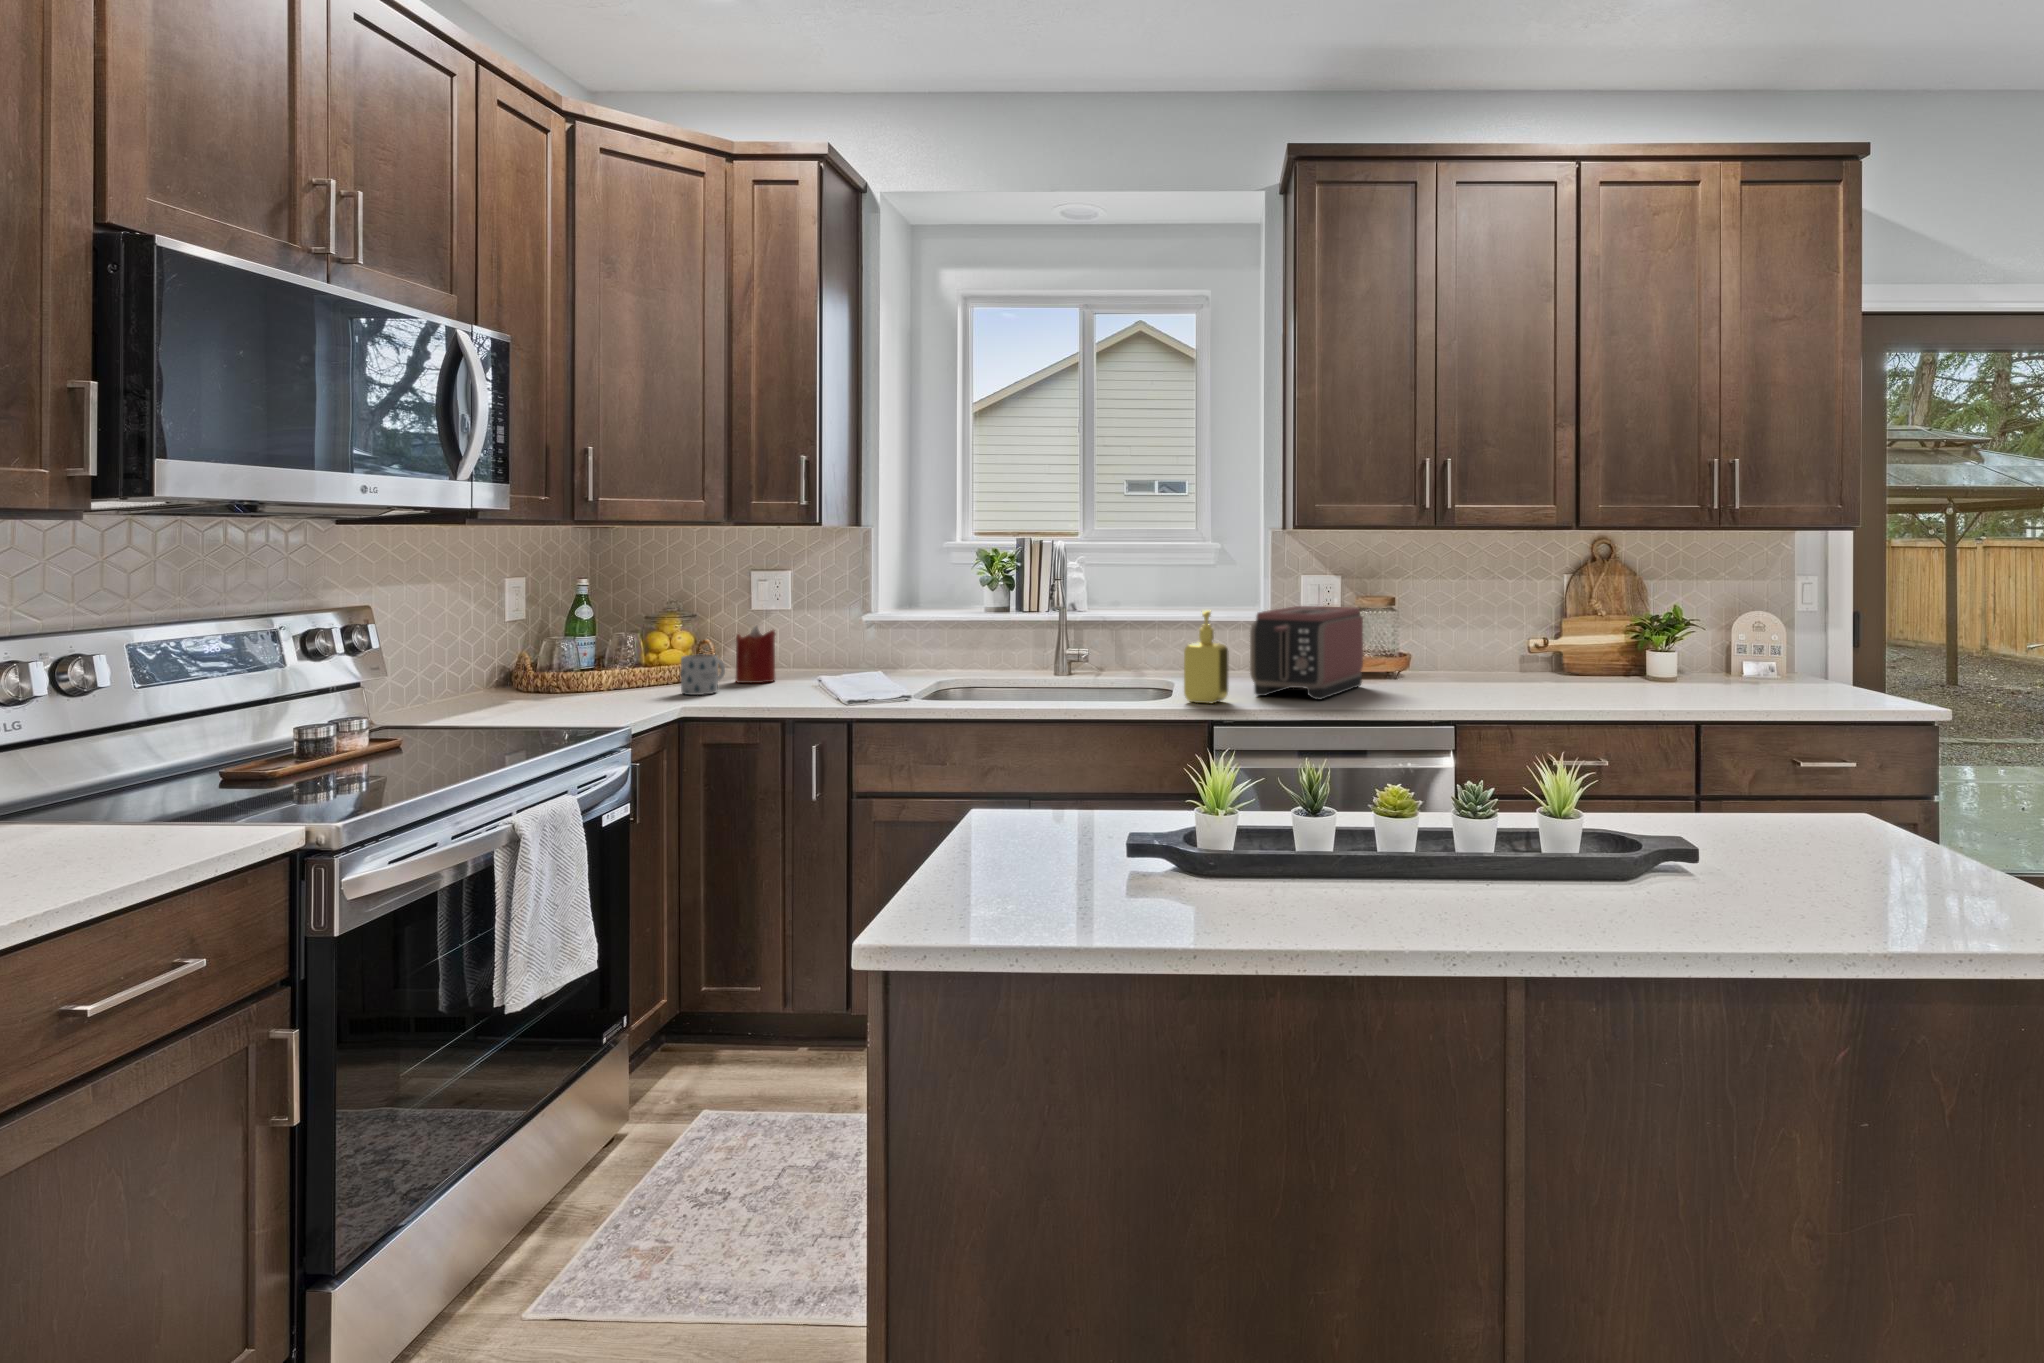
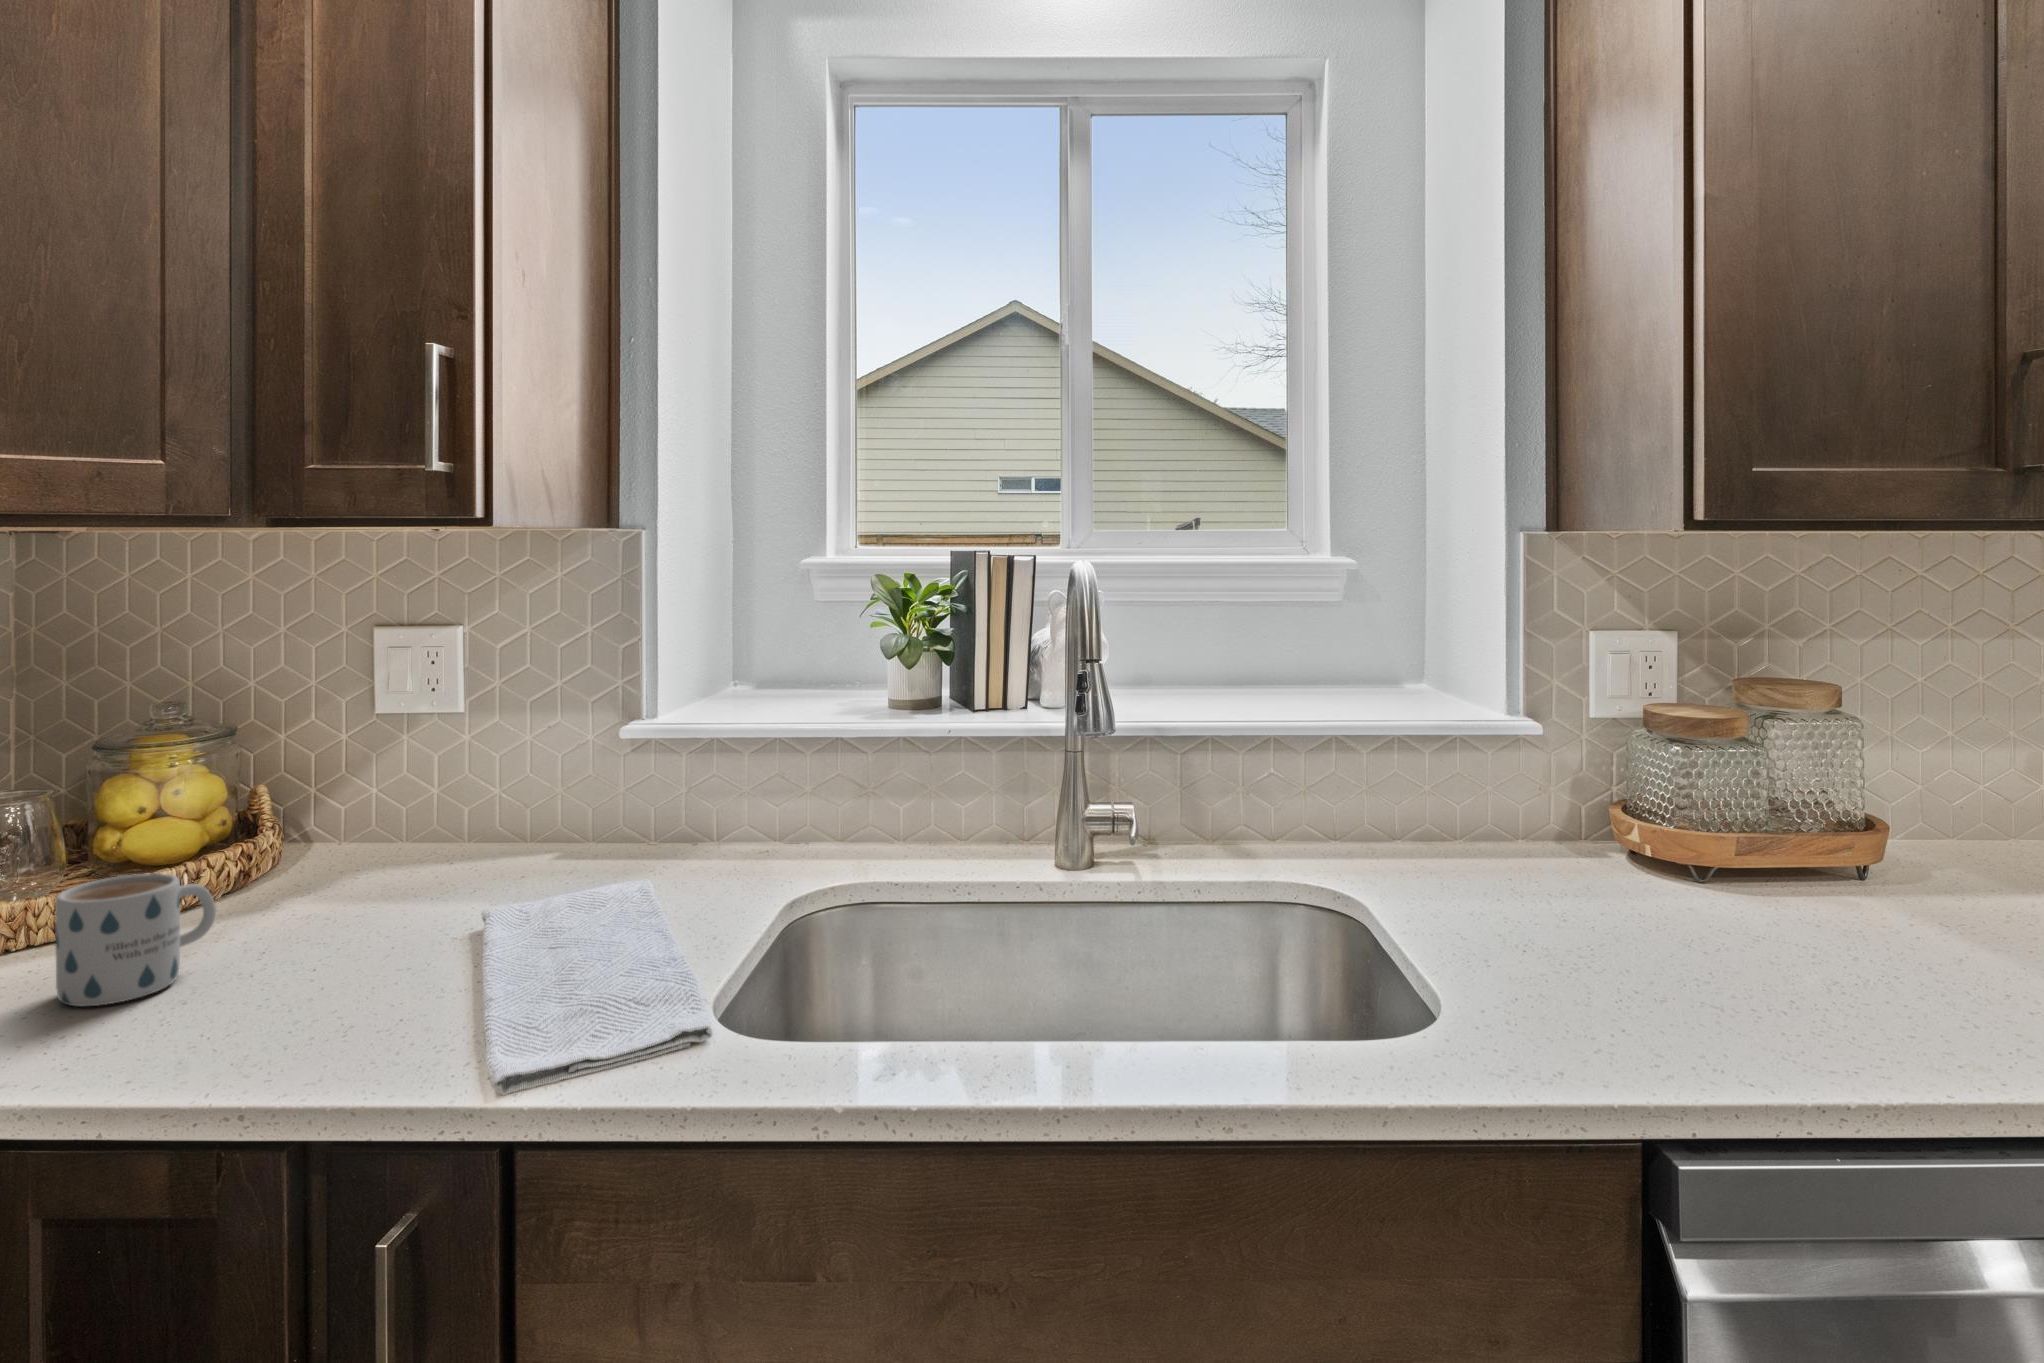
toaster: present [1250,606,1363,700] -> none [1638,711,1903,1014]
soap dispenser: present [1184,610,1229,704] -> none [1505,761,1634,1050]
candle: present [736,626,775,683] -> none [288,767,397,918]

